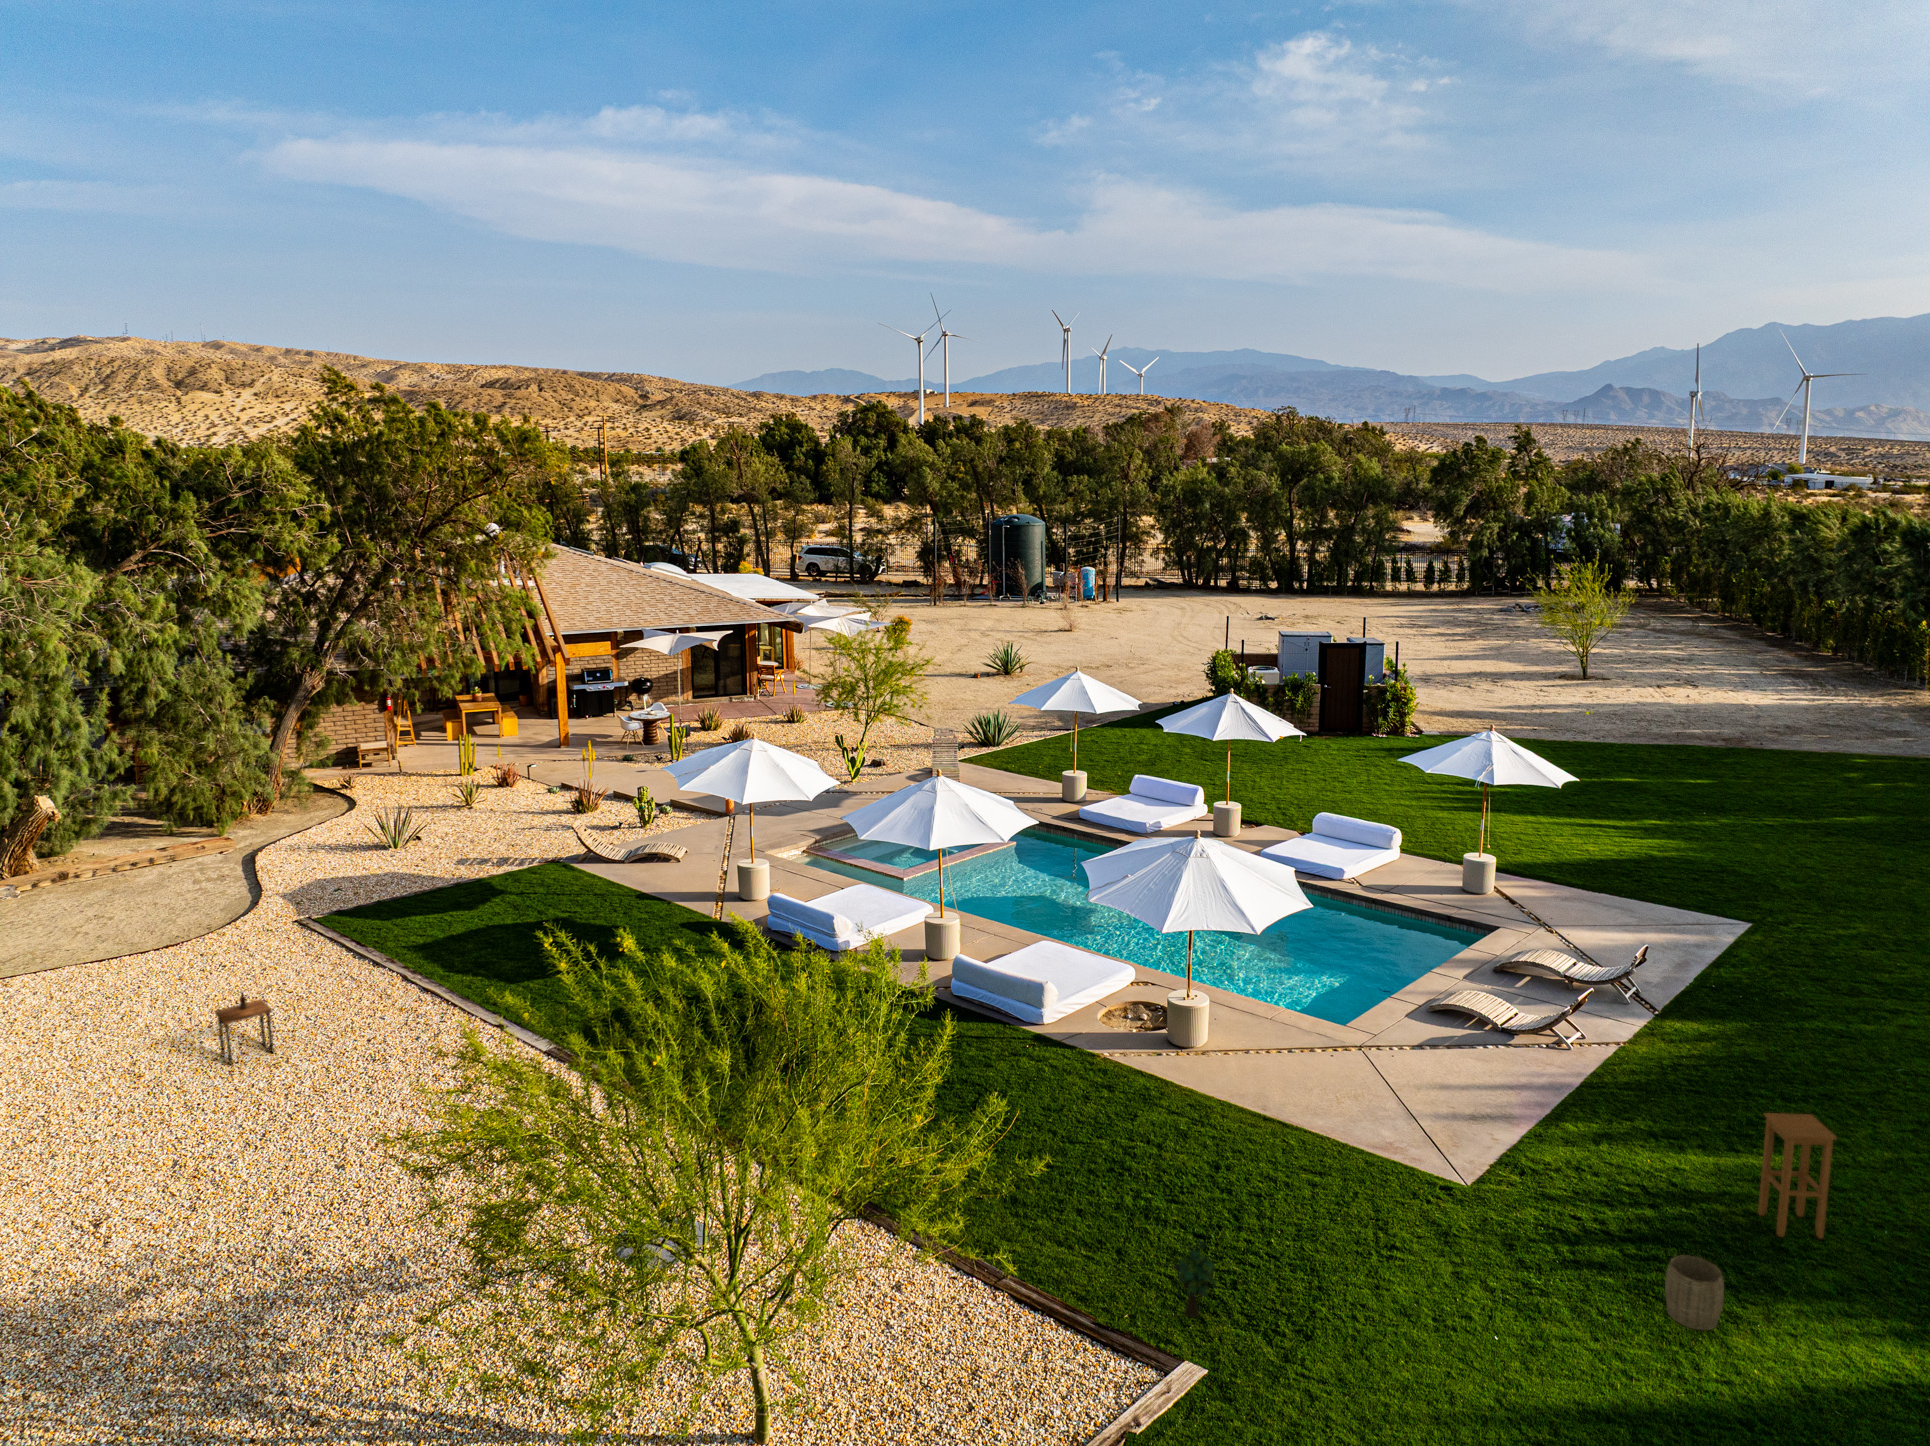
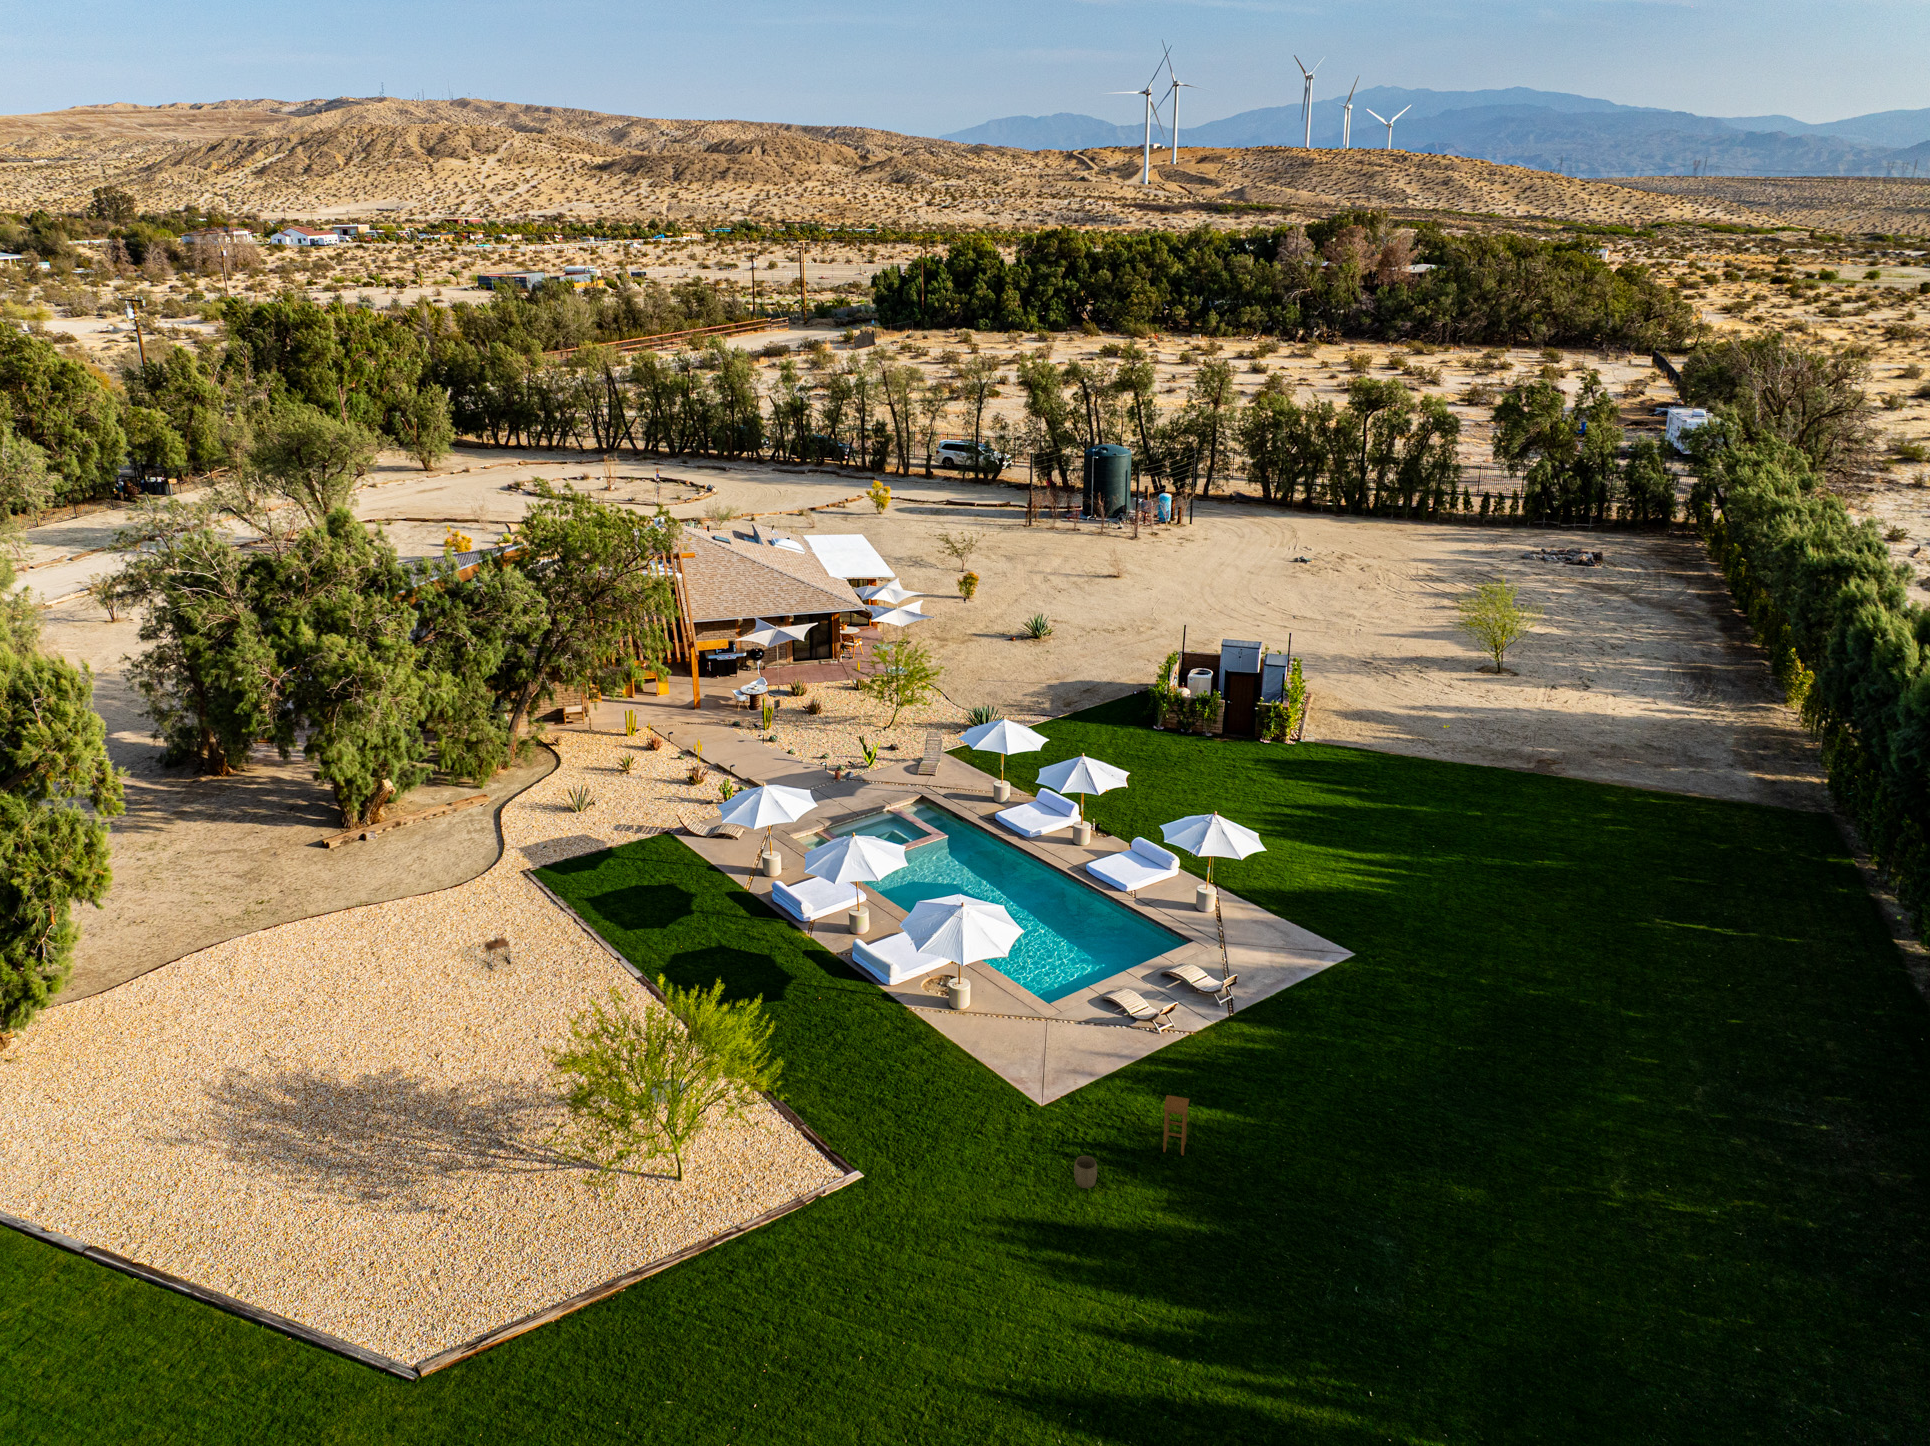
decorative plant: present [1173,1241,1216,1318] -> none [862,1122,883,1153]

